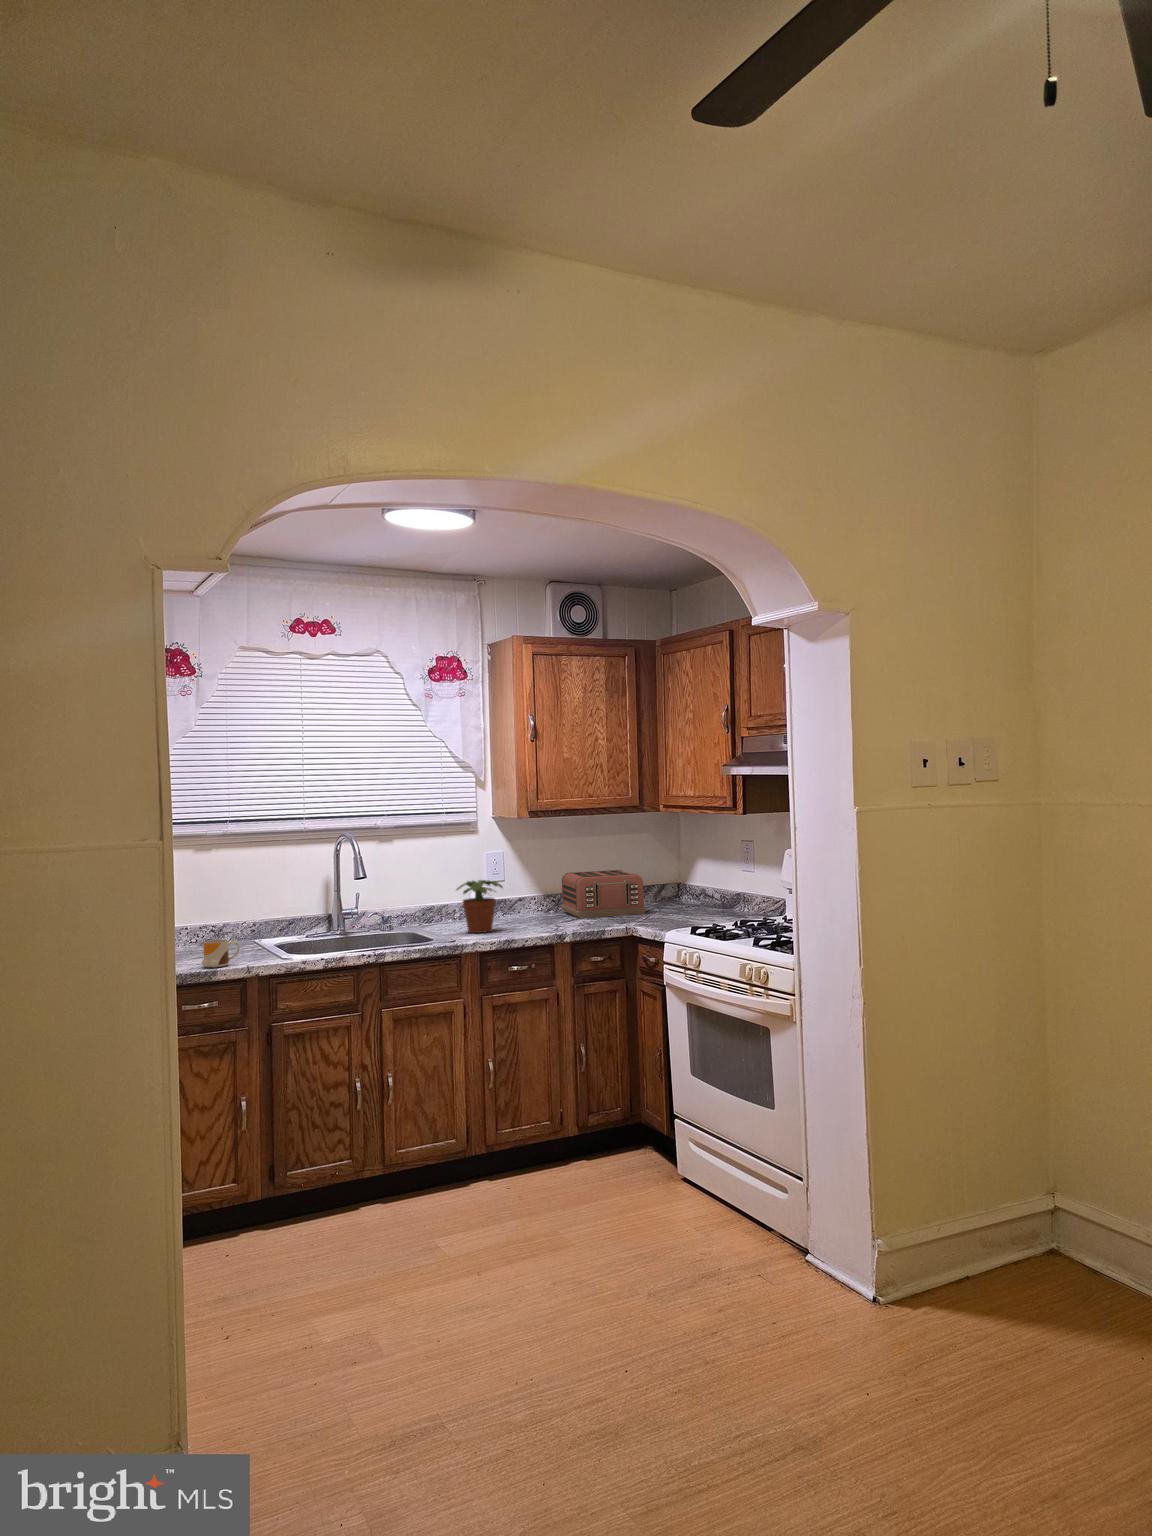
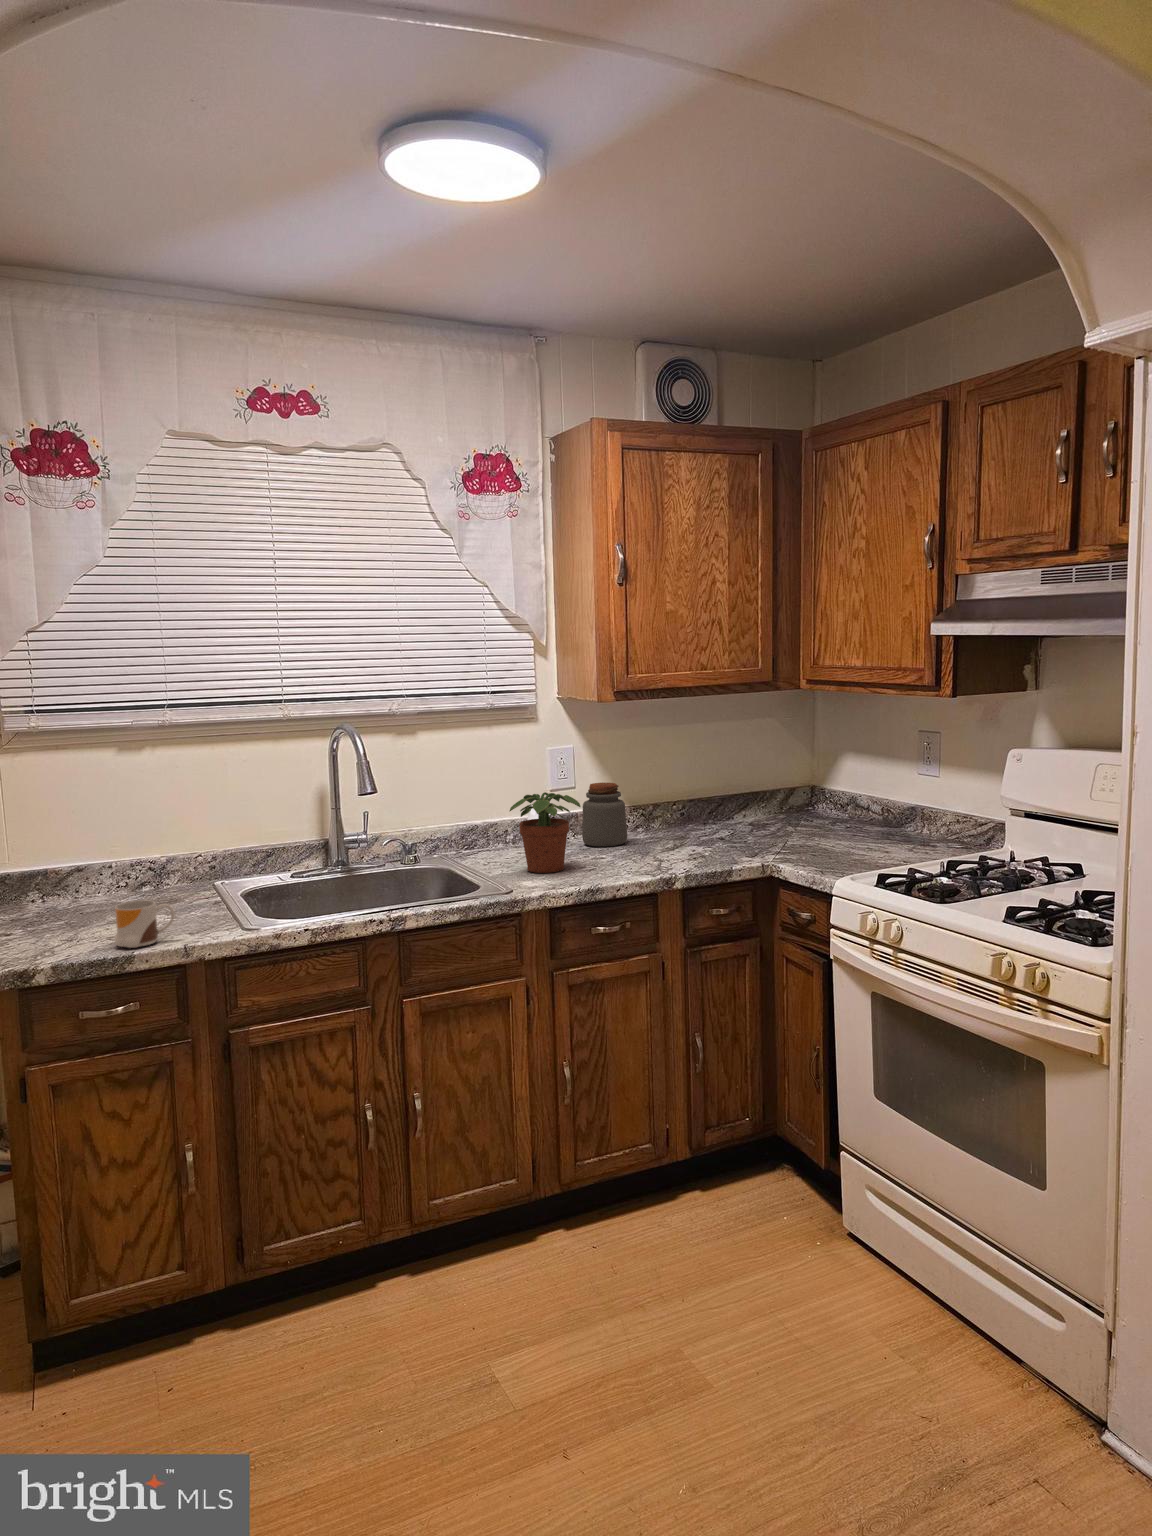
toaster: present [561,870,646,918] -> none [653,769,780,843]
jar: none [509,877,540,921] -> present [582,782,627,847]

